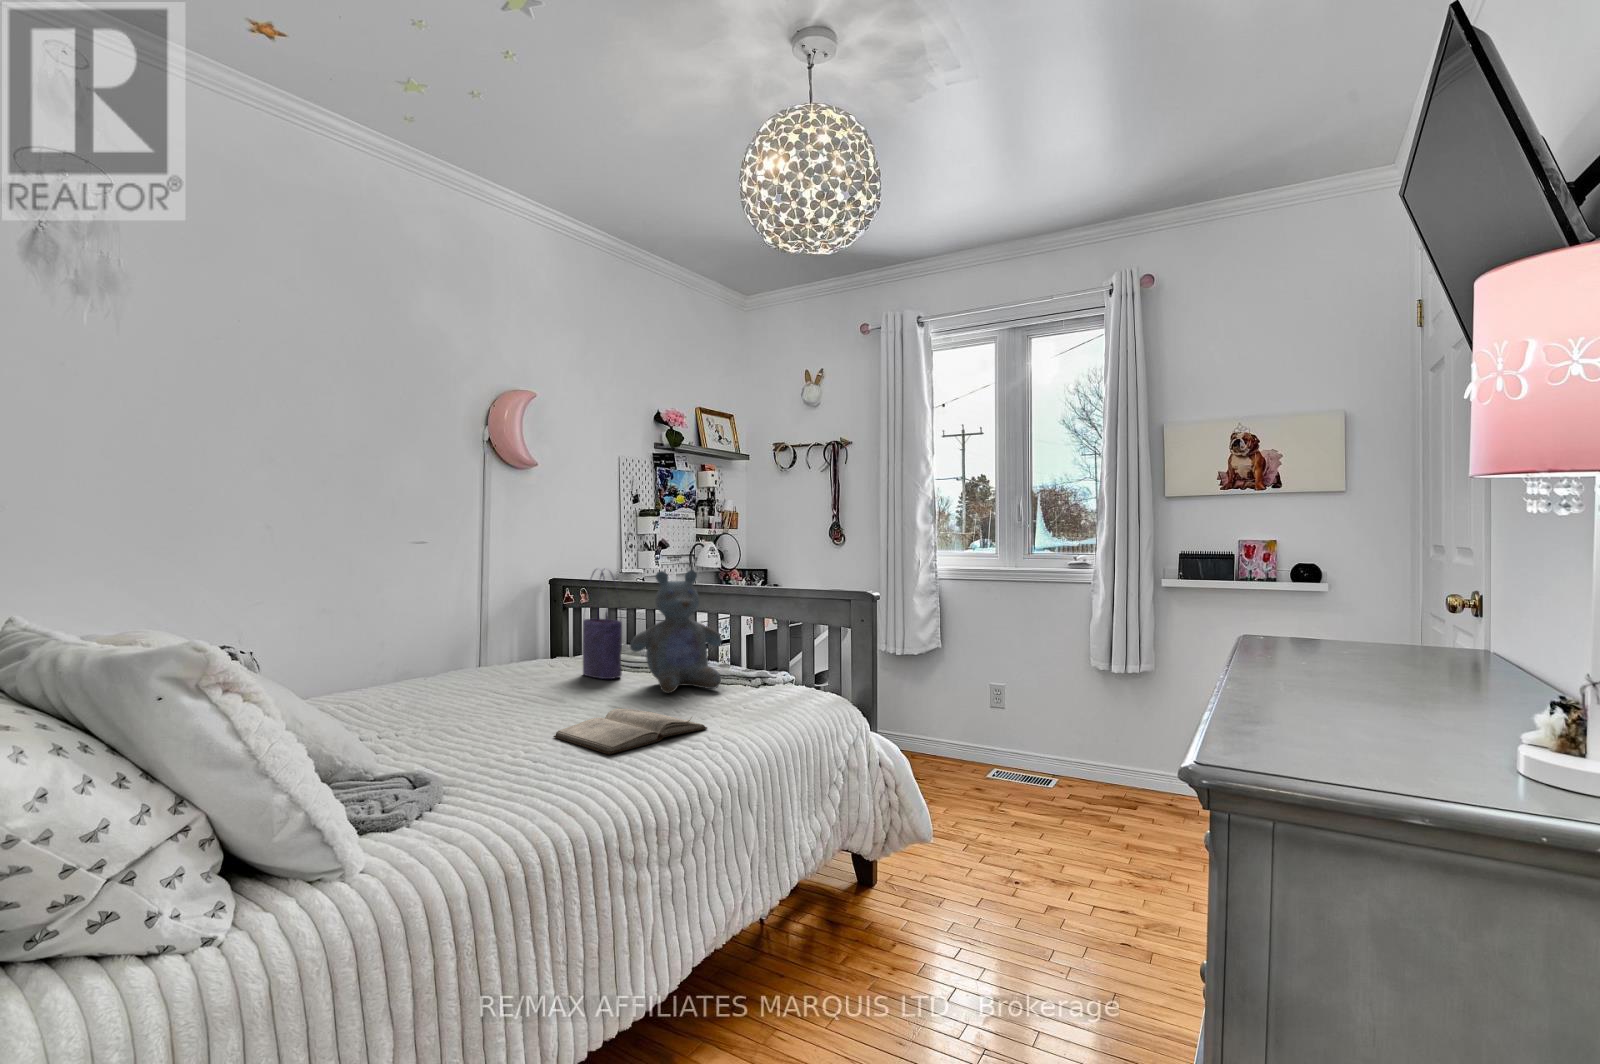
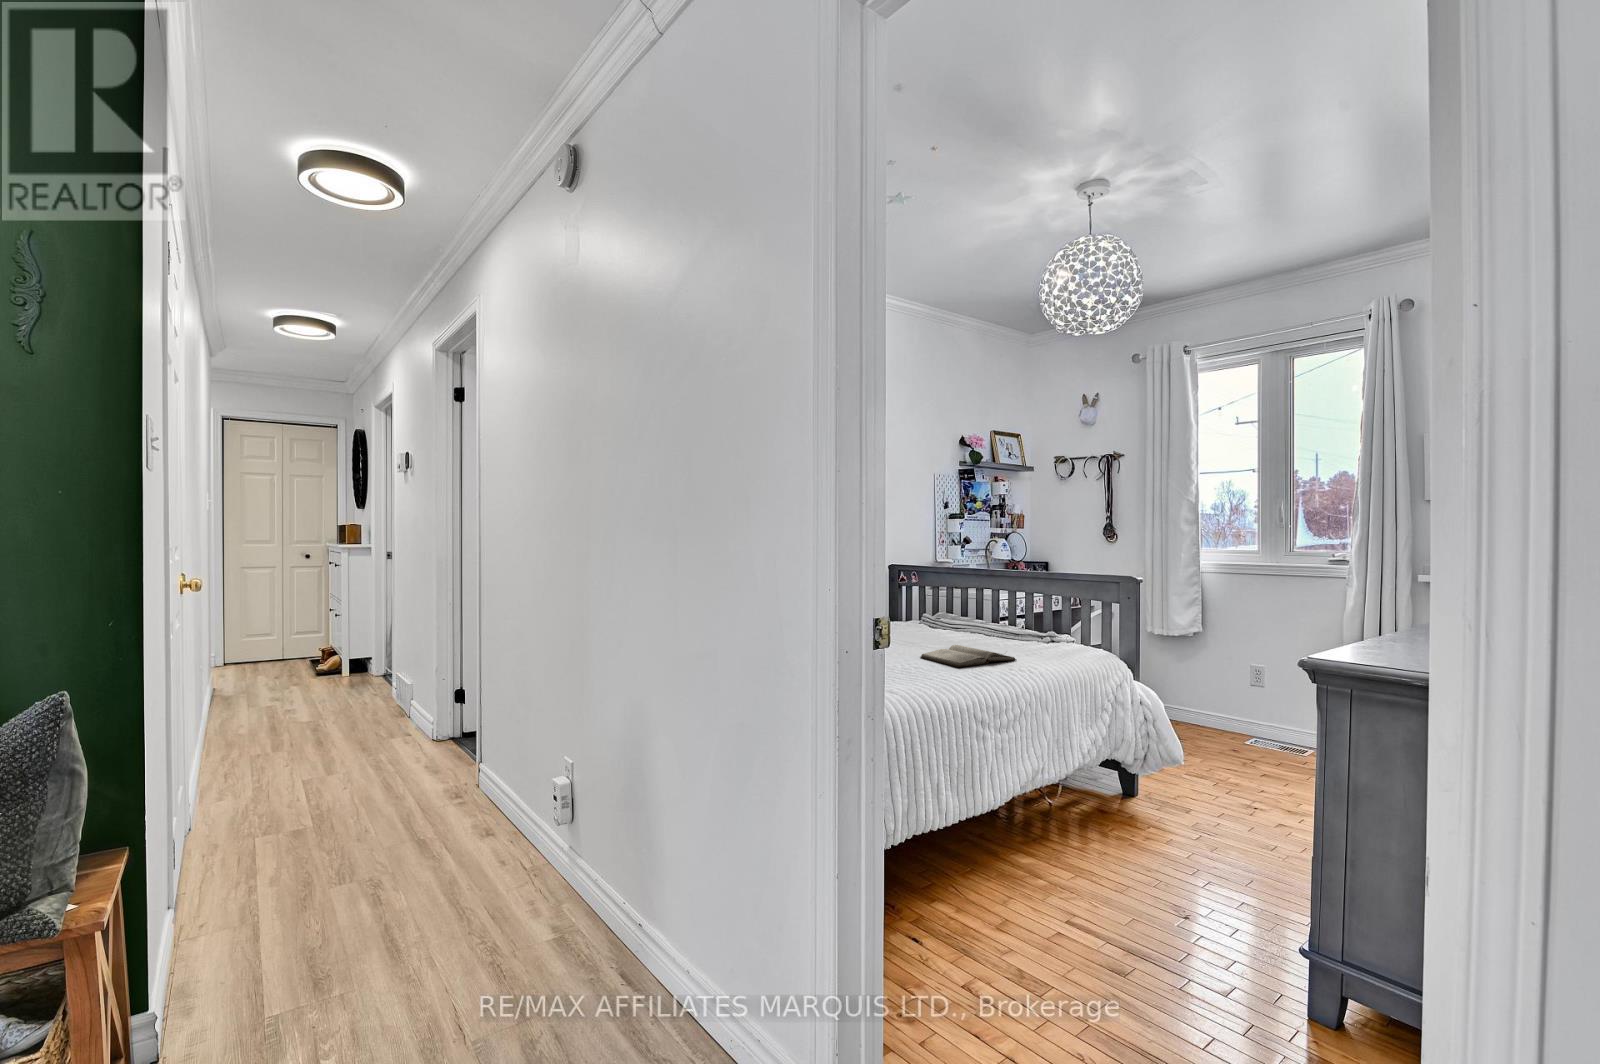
tote bag: present [583,570,622,679] -> none [920,556,948,631]
stuffed bear: present [630,570,722,693] -> none [956,558,1021,641]

